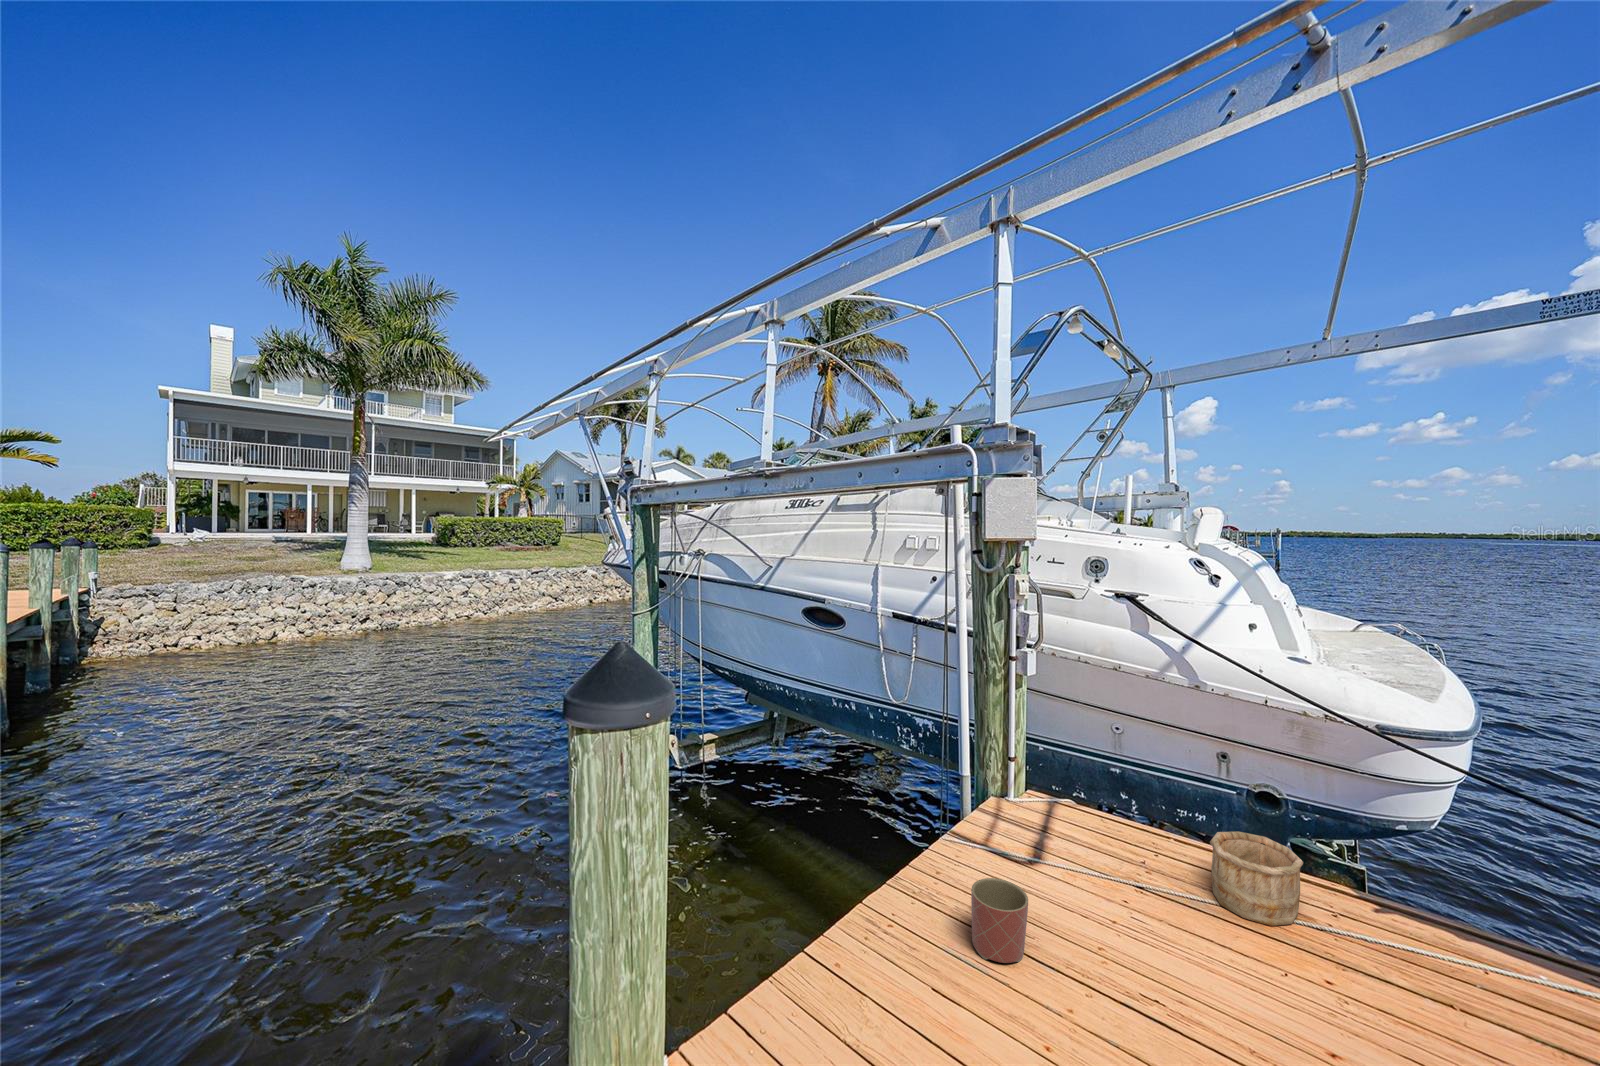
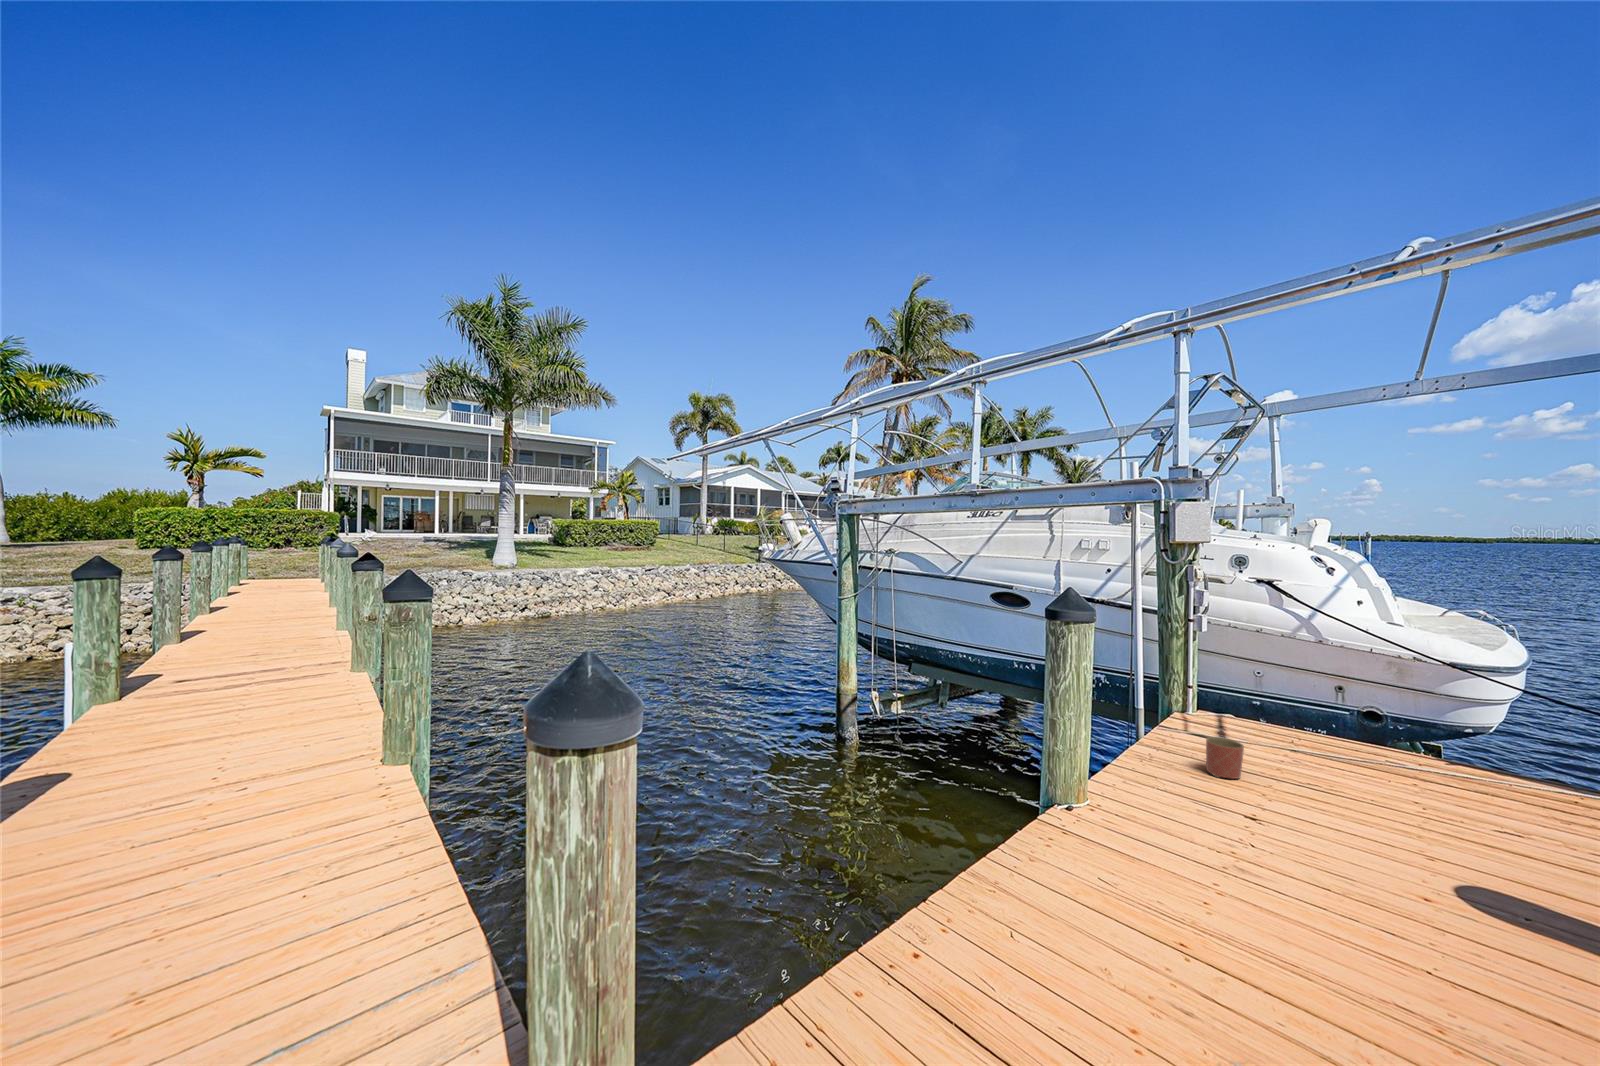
wooden bucket: present [1210,831,1303,926] -> none [1347,723,1410,772]

